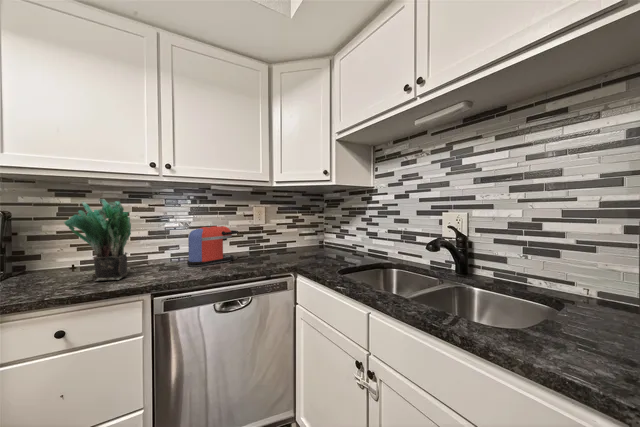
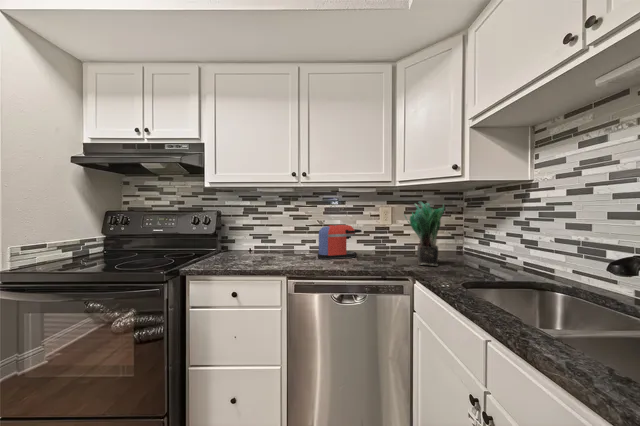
potted plant: present [64,199,131,281] -> present [405,201,445,266]

